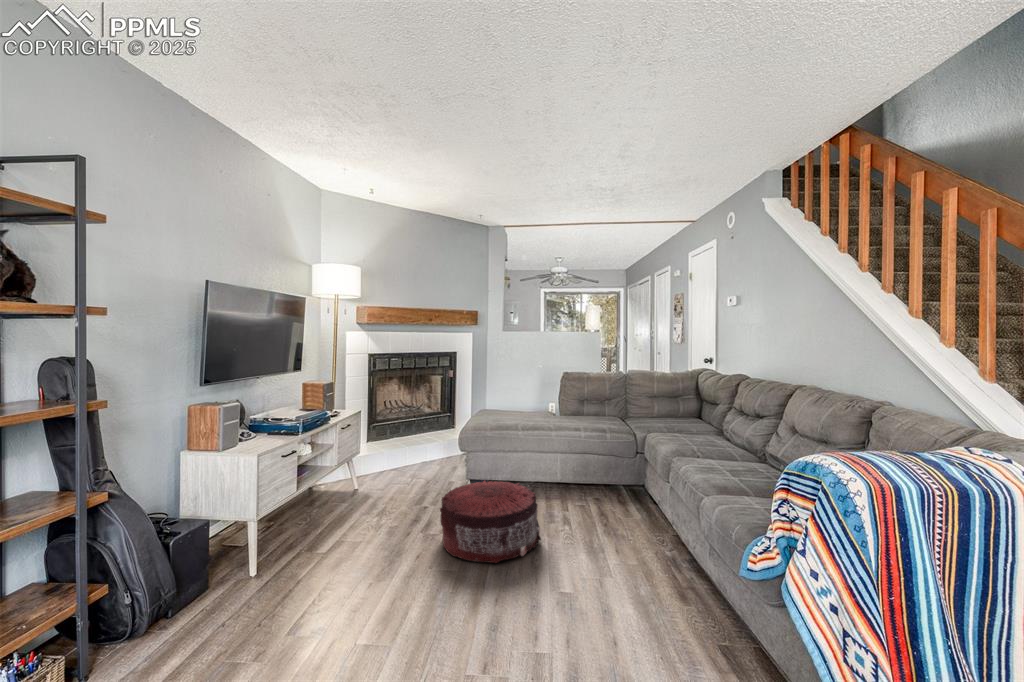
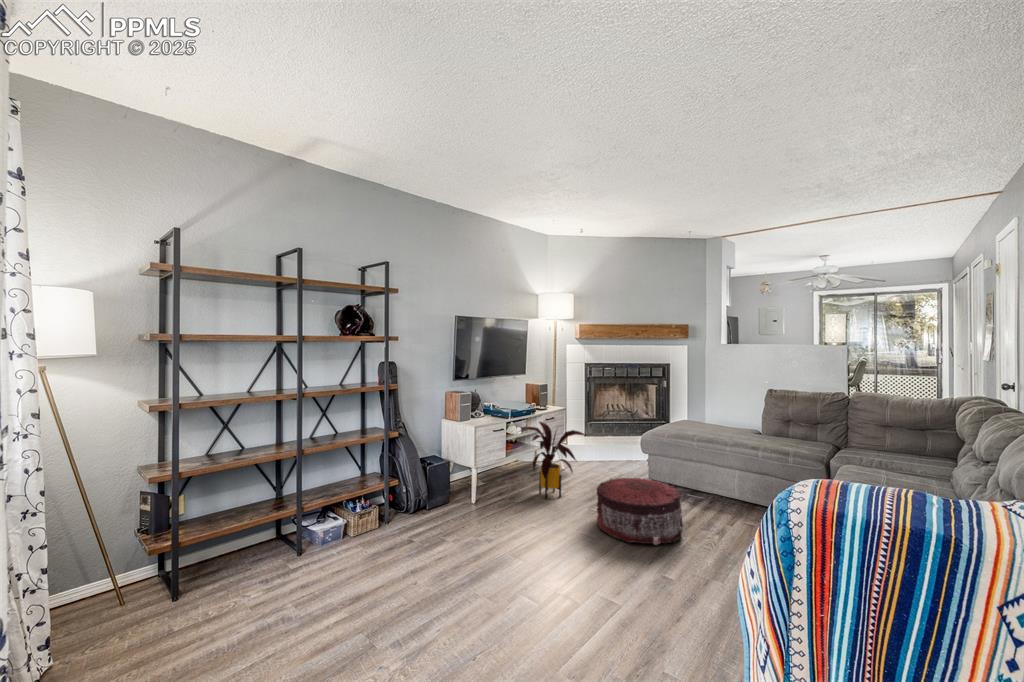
house plant: none [304,432,410,535] -> present [523,422,587,499]

